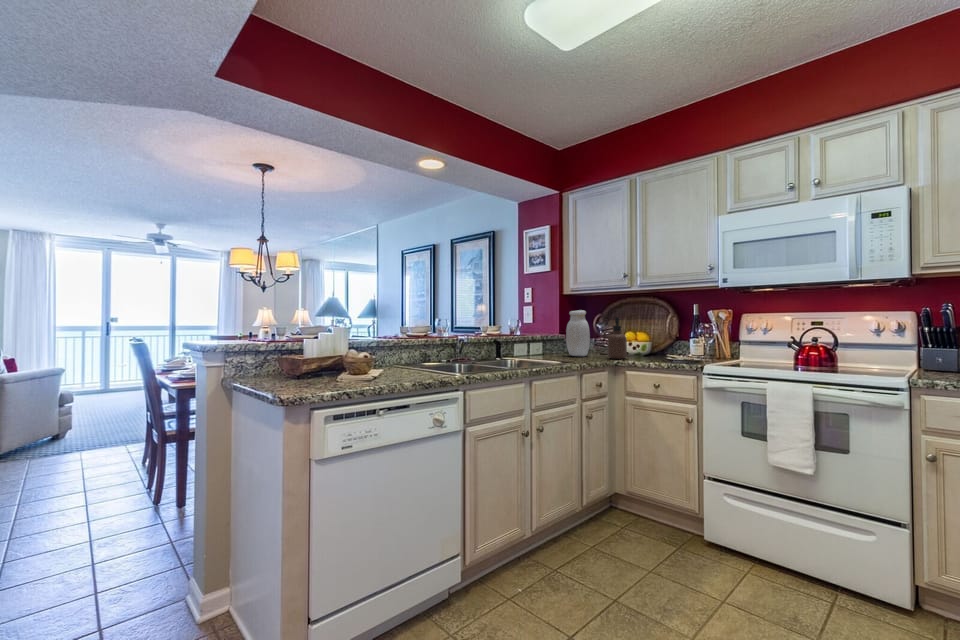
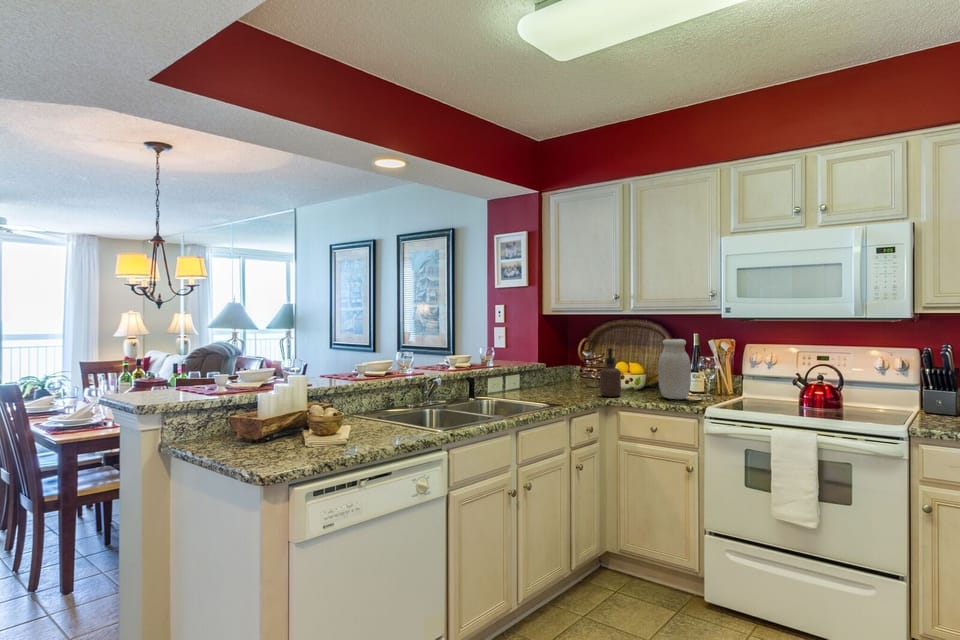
jar: present [566,310,590,356] -> present [658,339,691,399]

